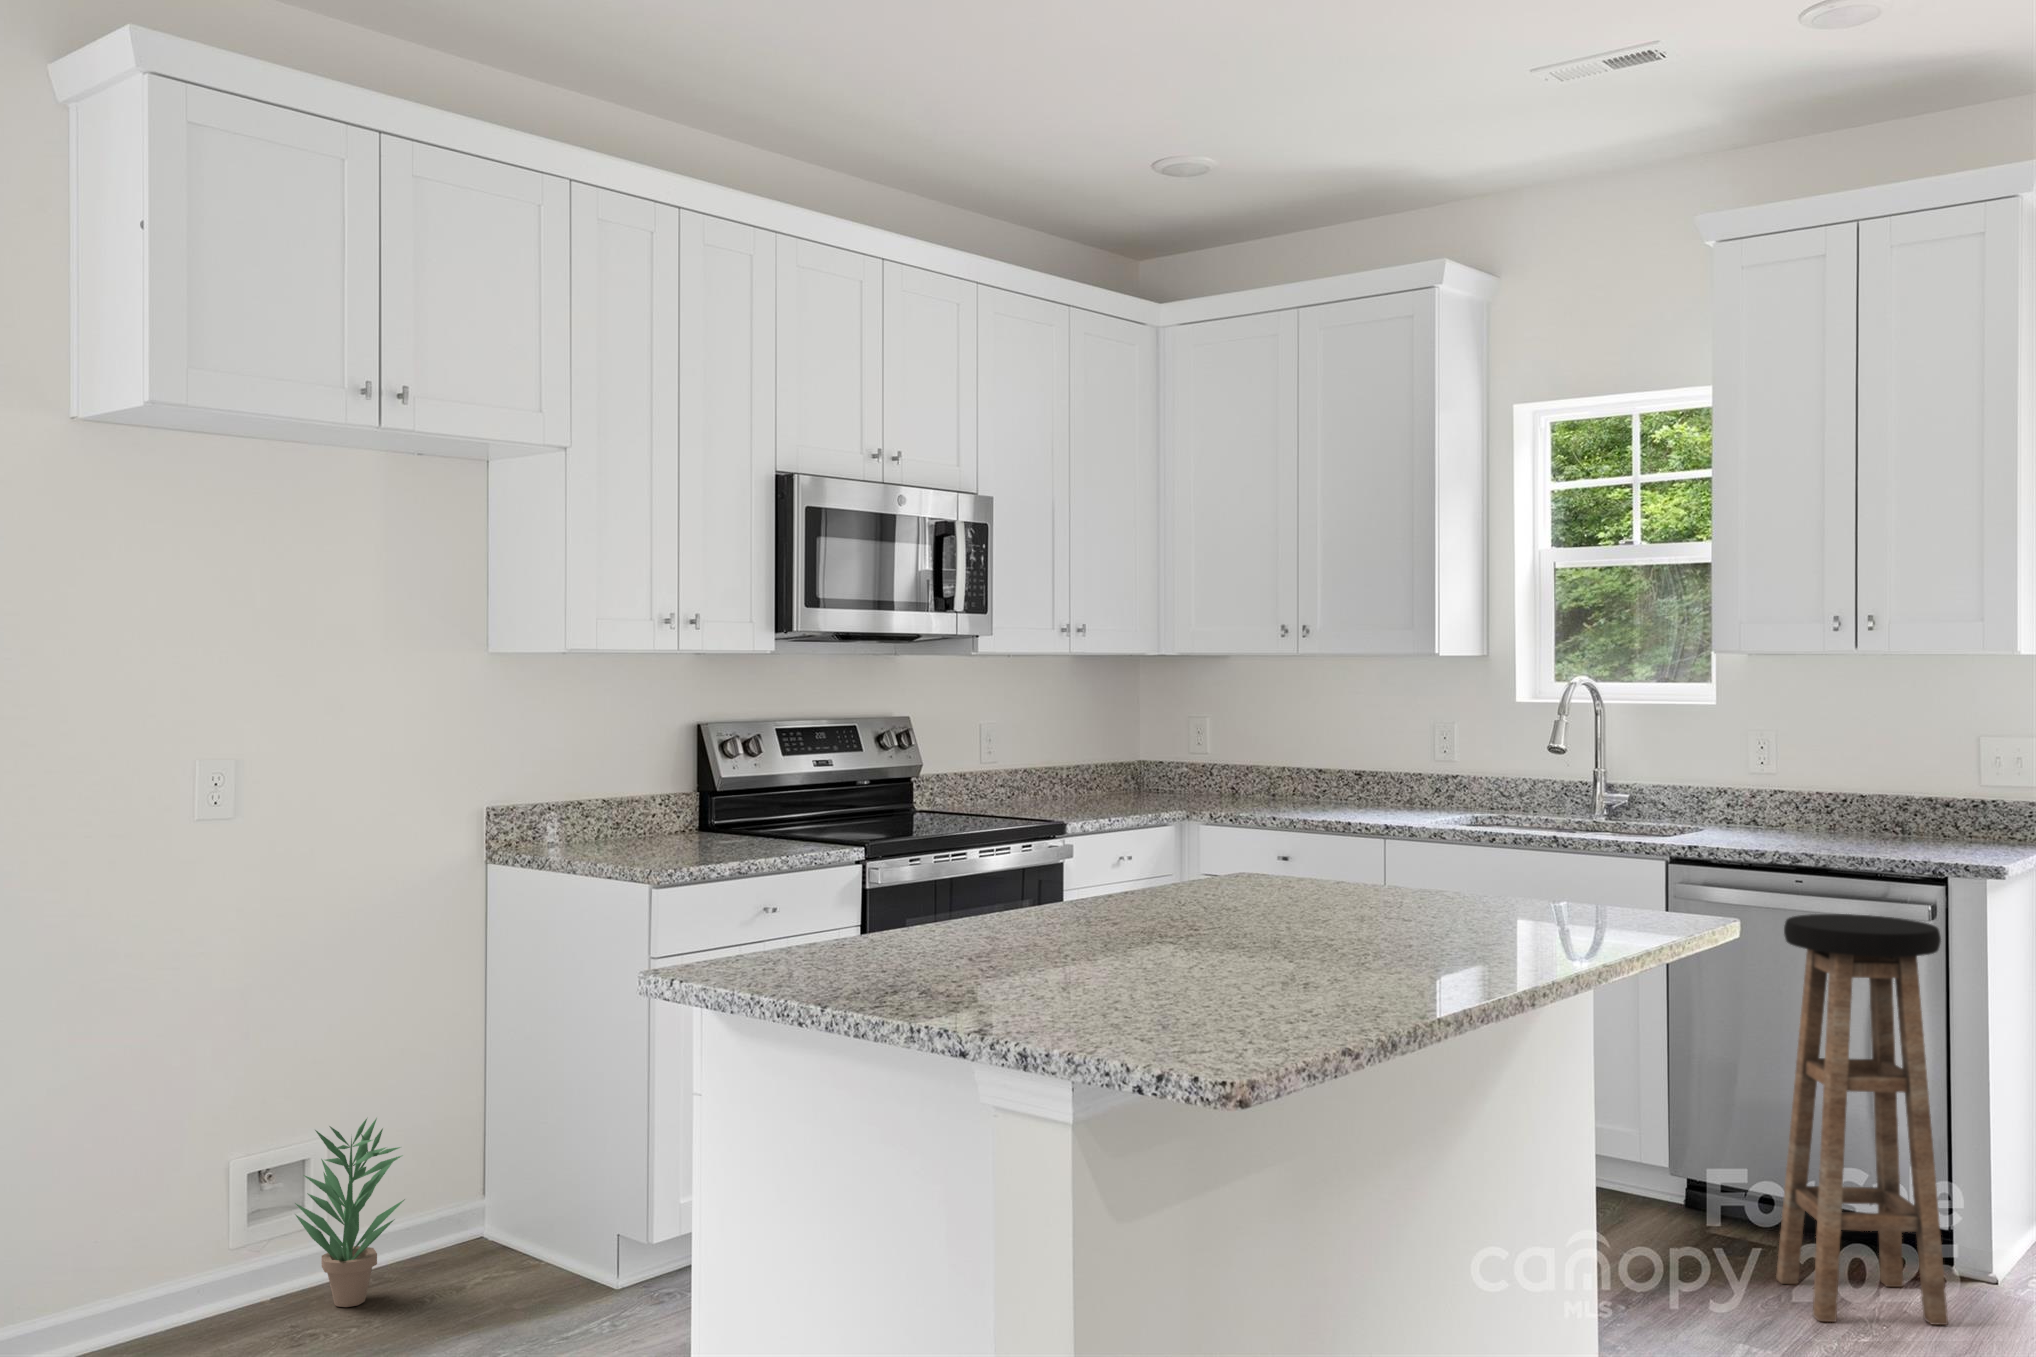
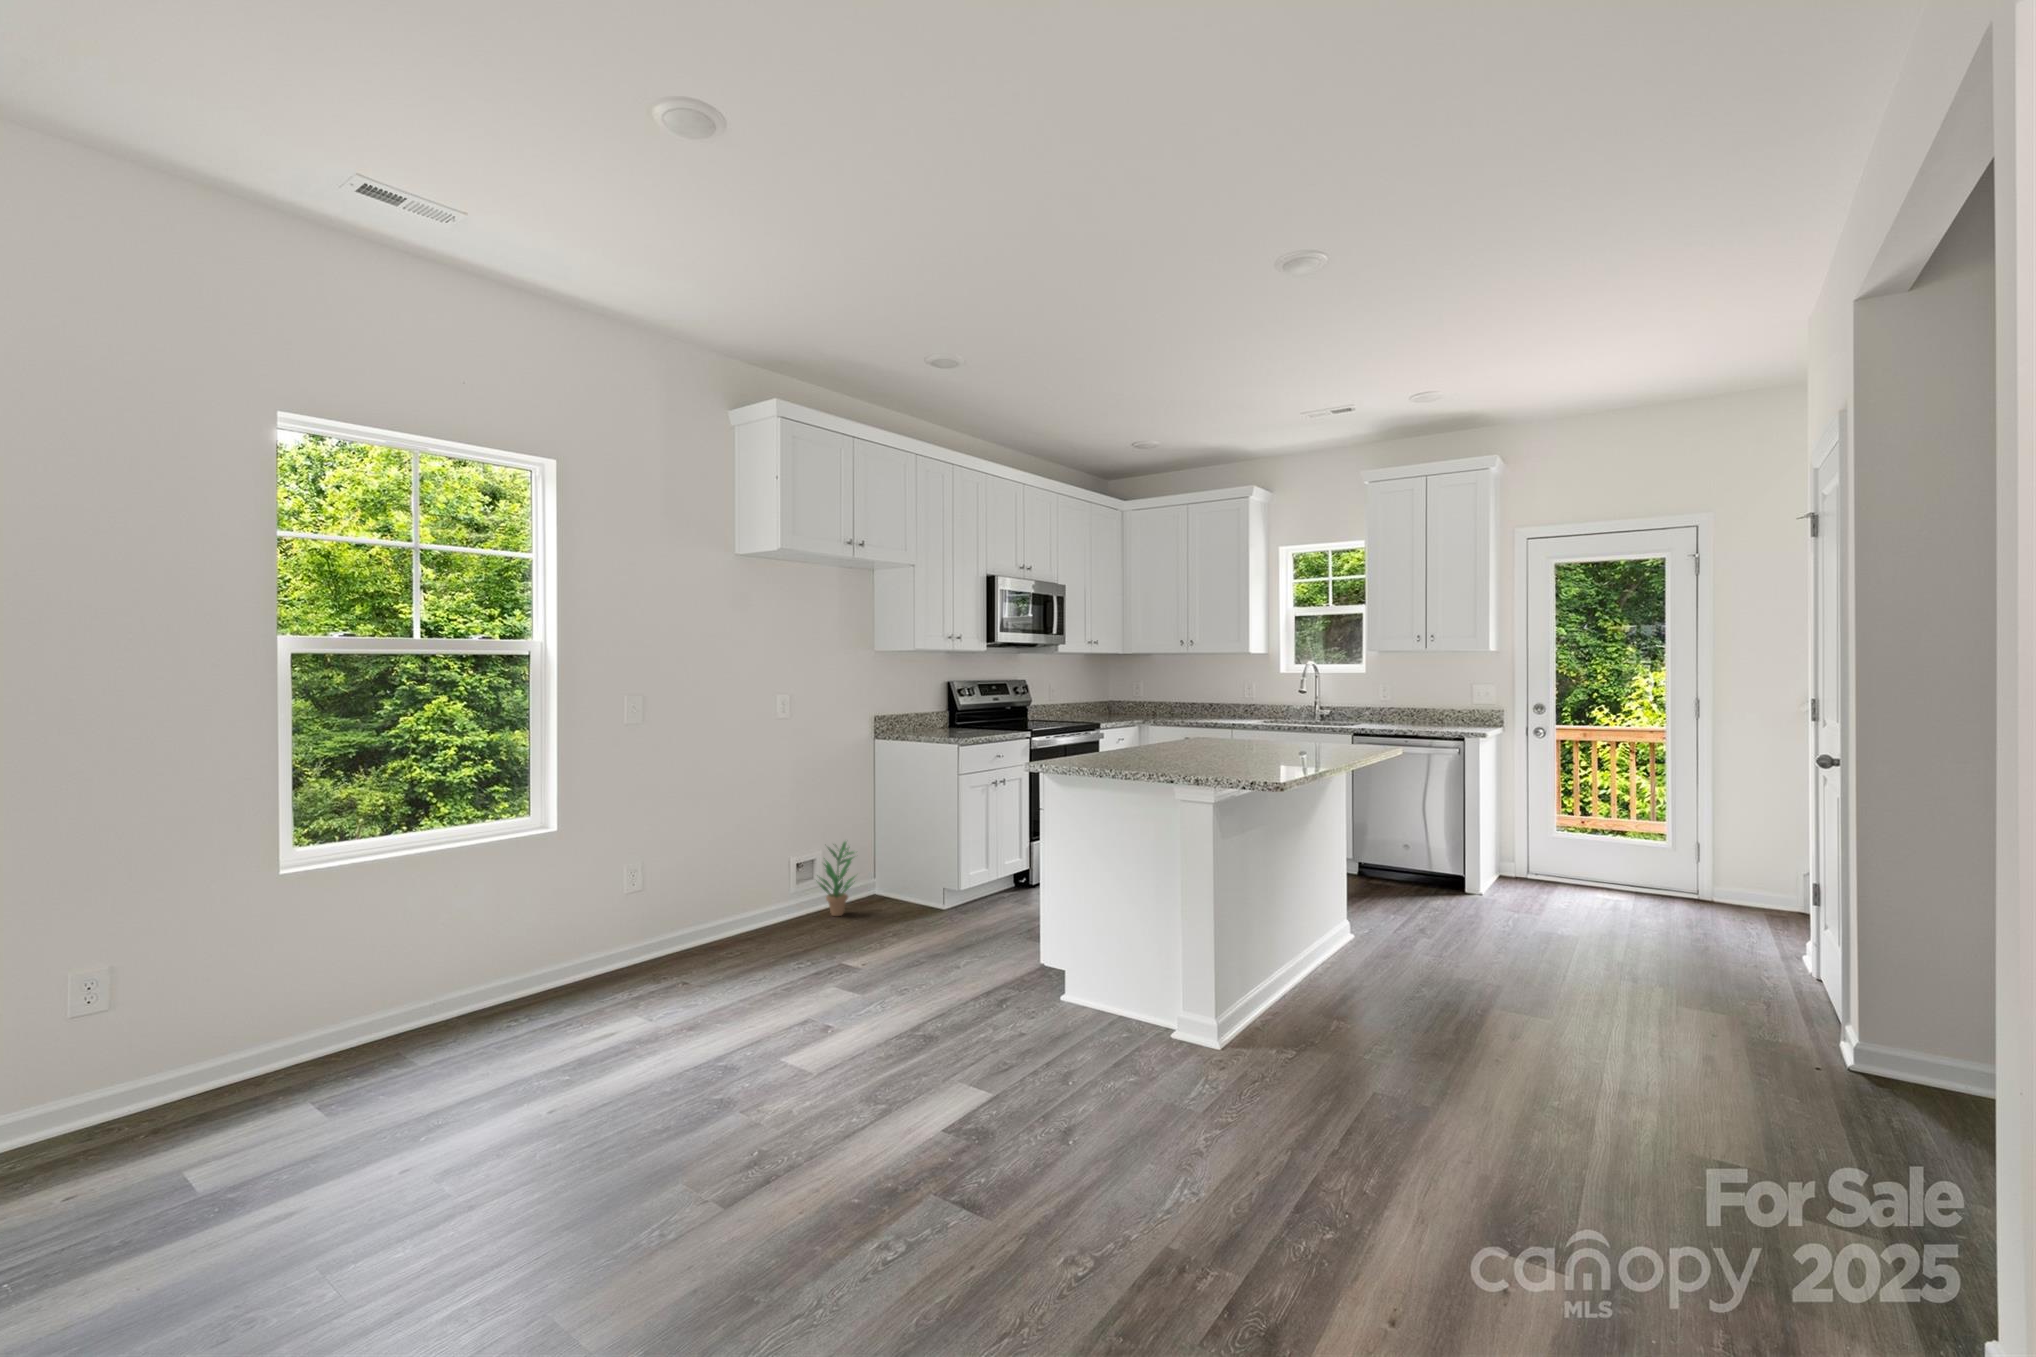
bar stool: present [1776,914,1948,1325] -> none [1402,752,1470,910]

